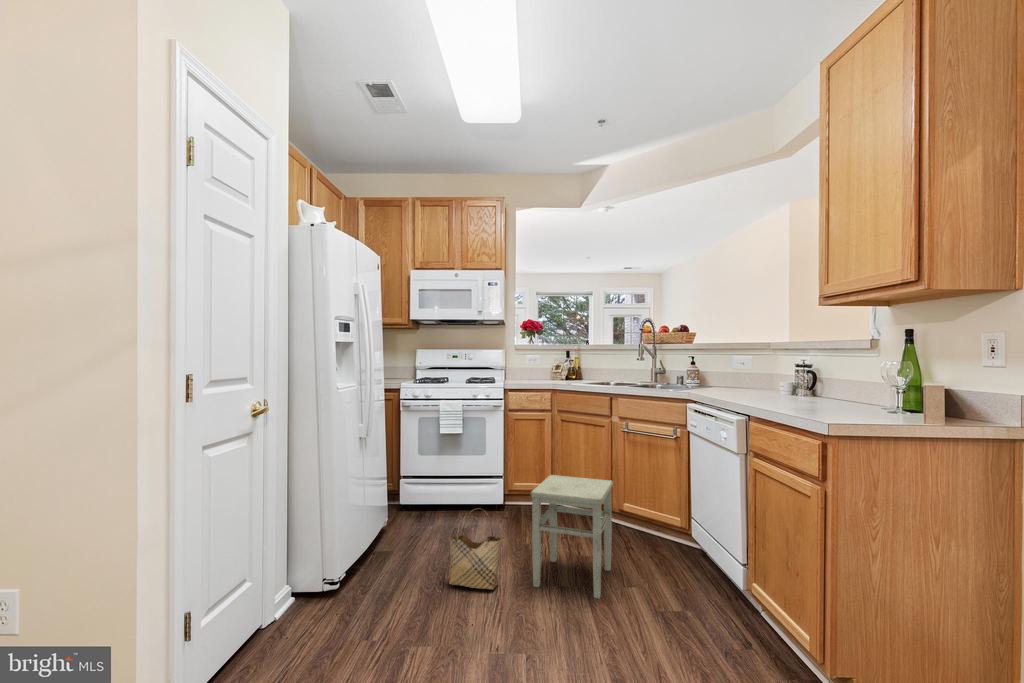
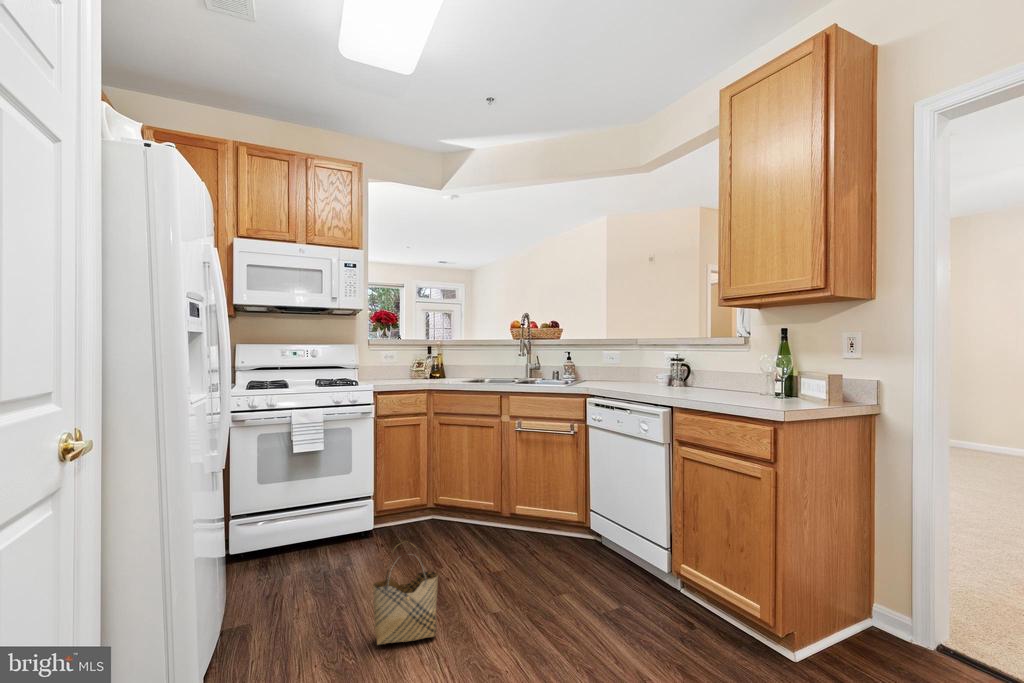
stool: present [531,475,613,598] -> none [468,485,552,619]

